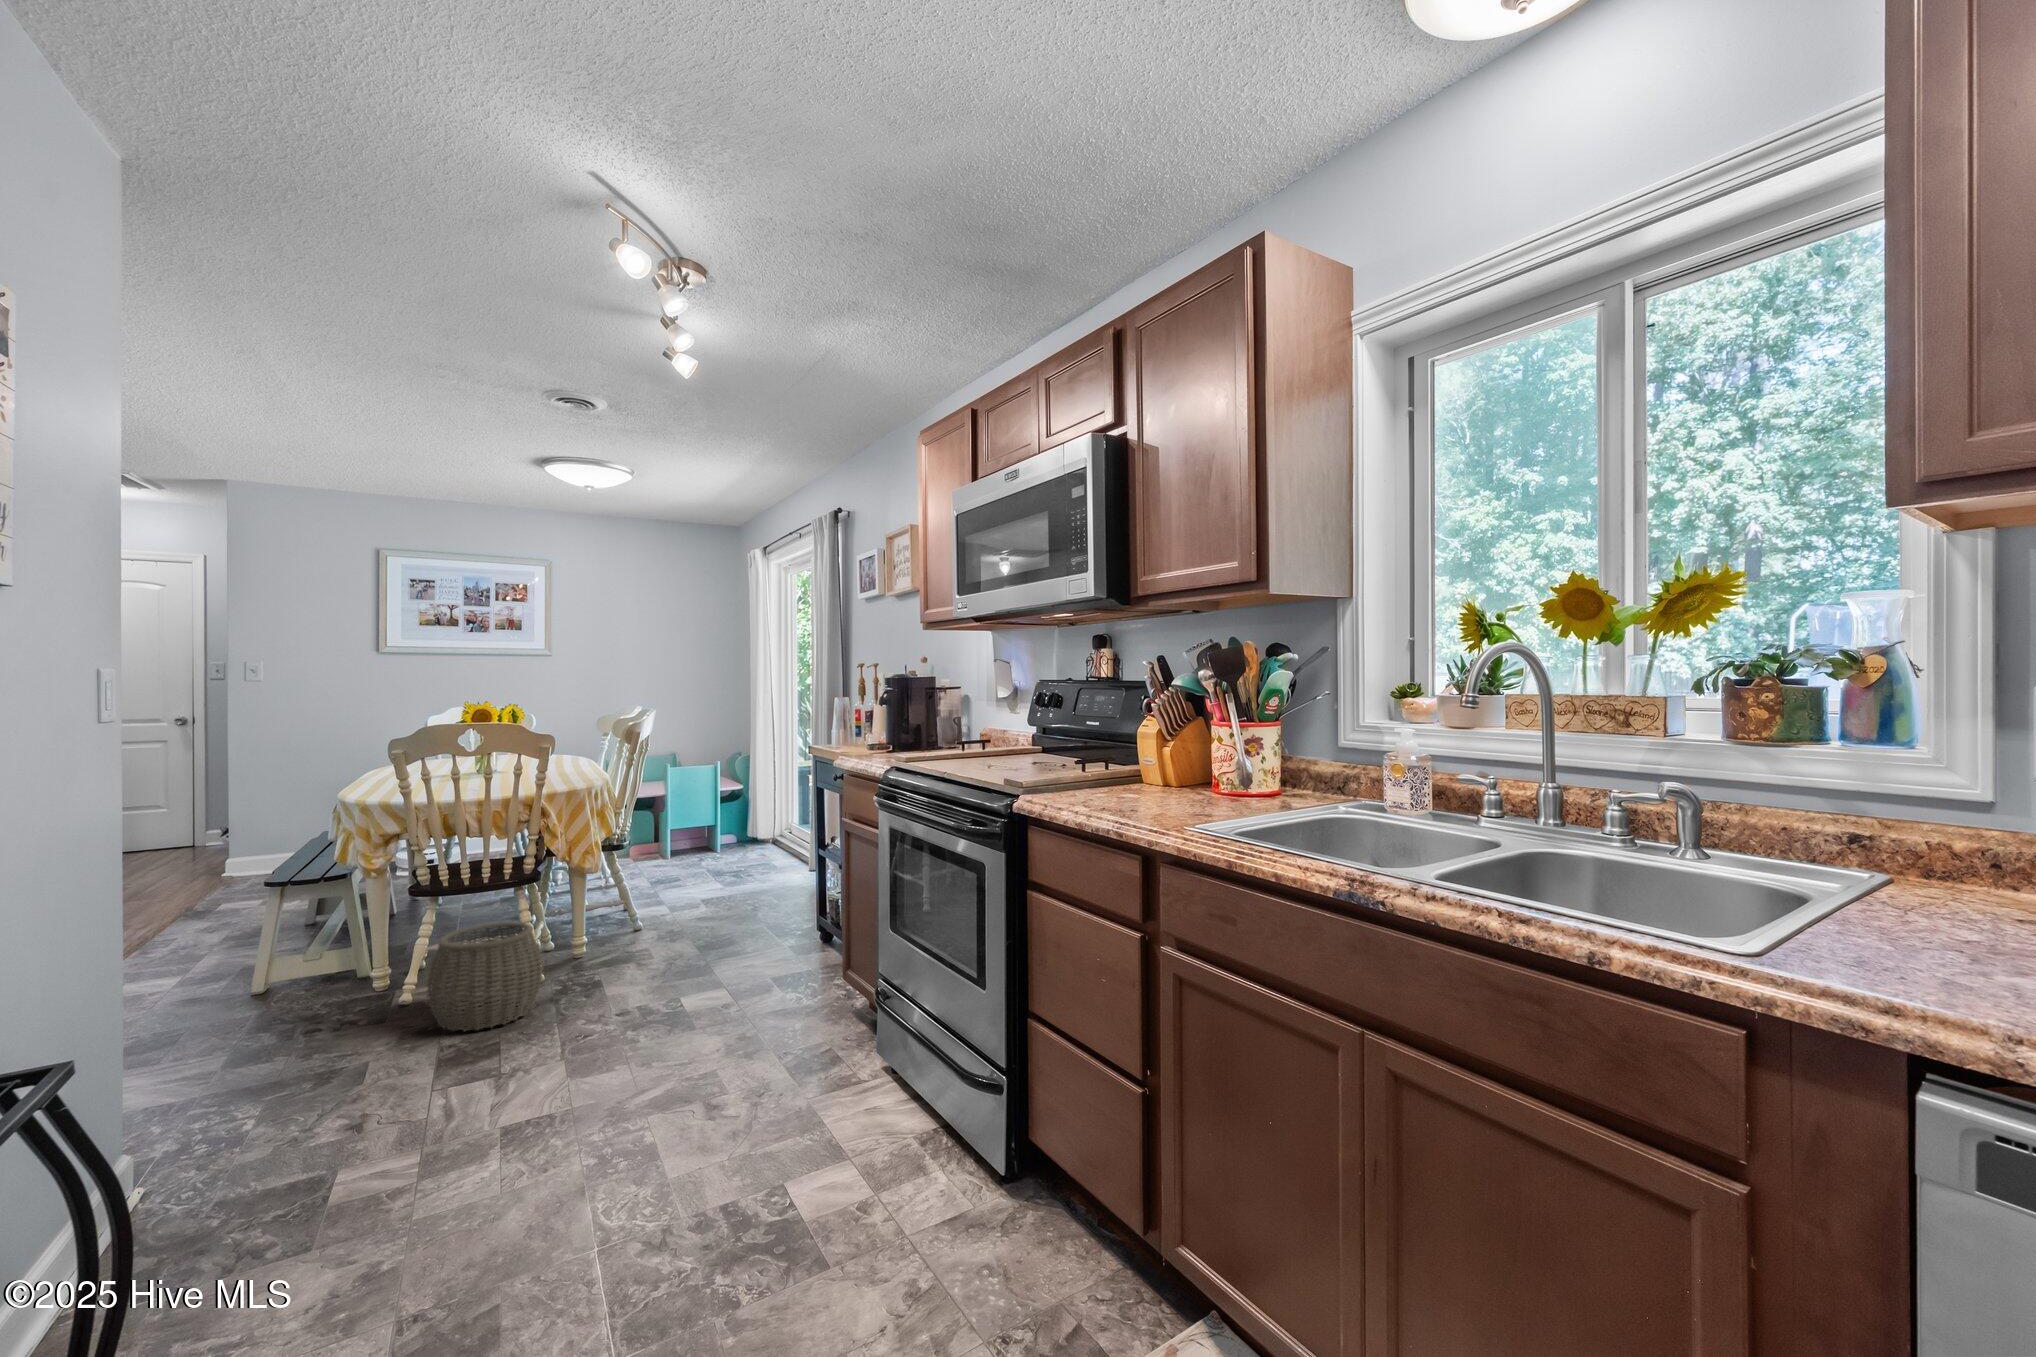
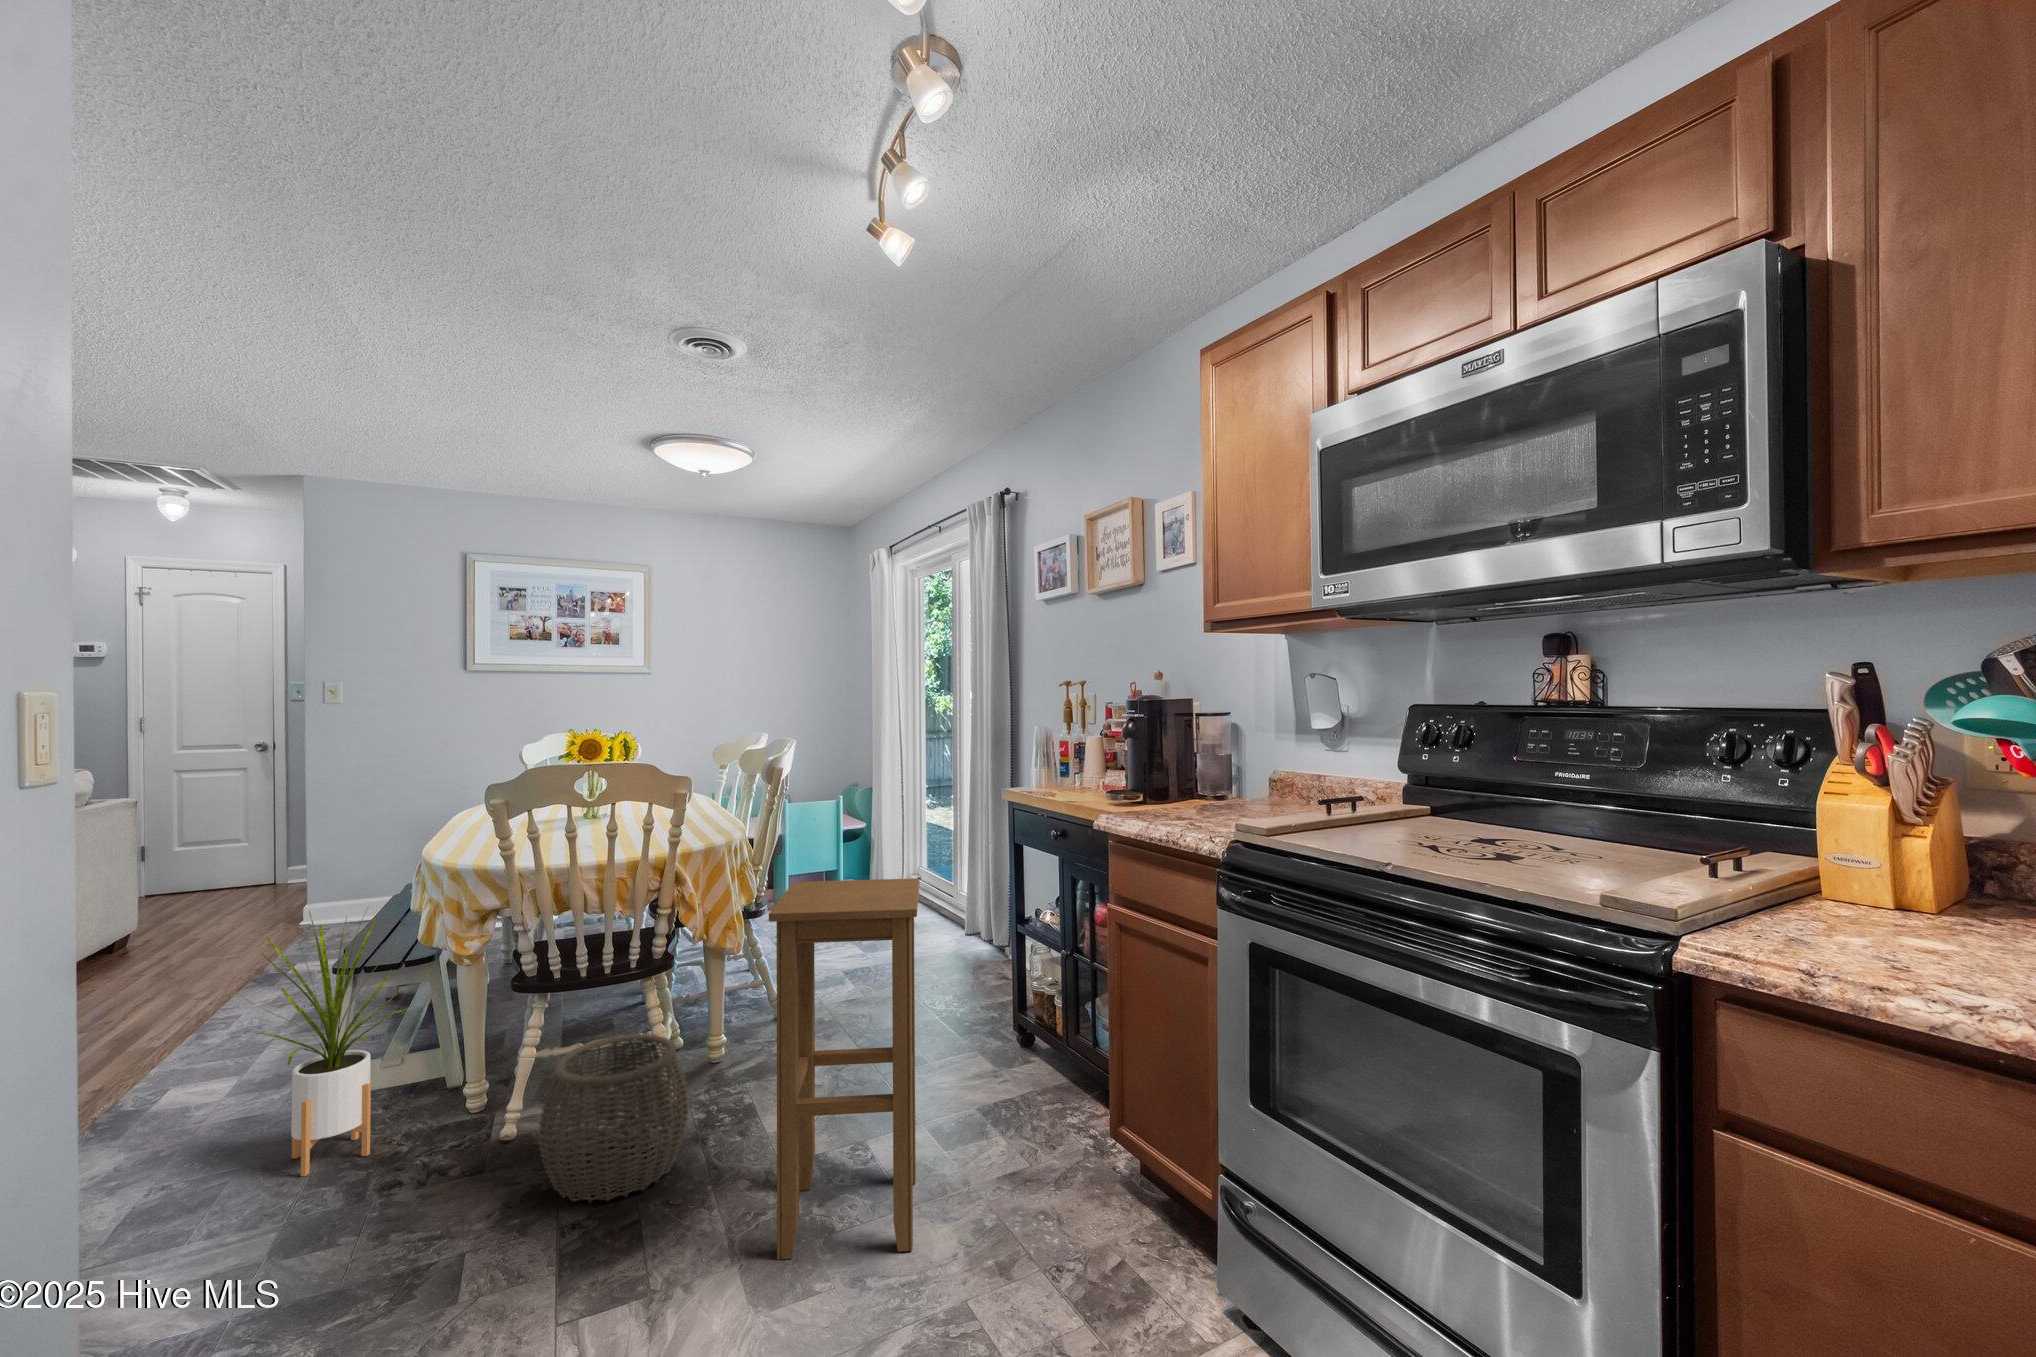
stool: none [586,804,711,1055] -> present [769,878,920,1260]
house plant: none [192,831,330,1025] -> present [241,908,411,1176]

